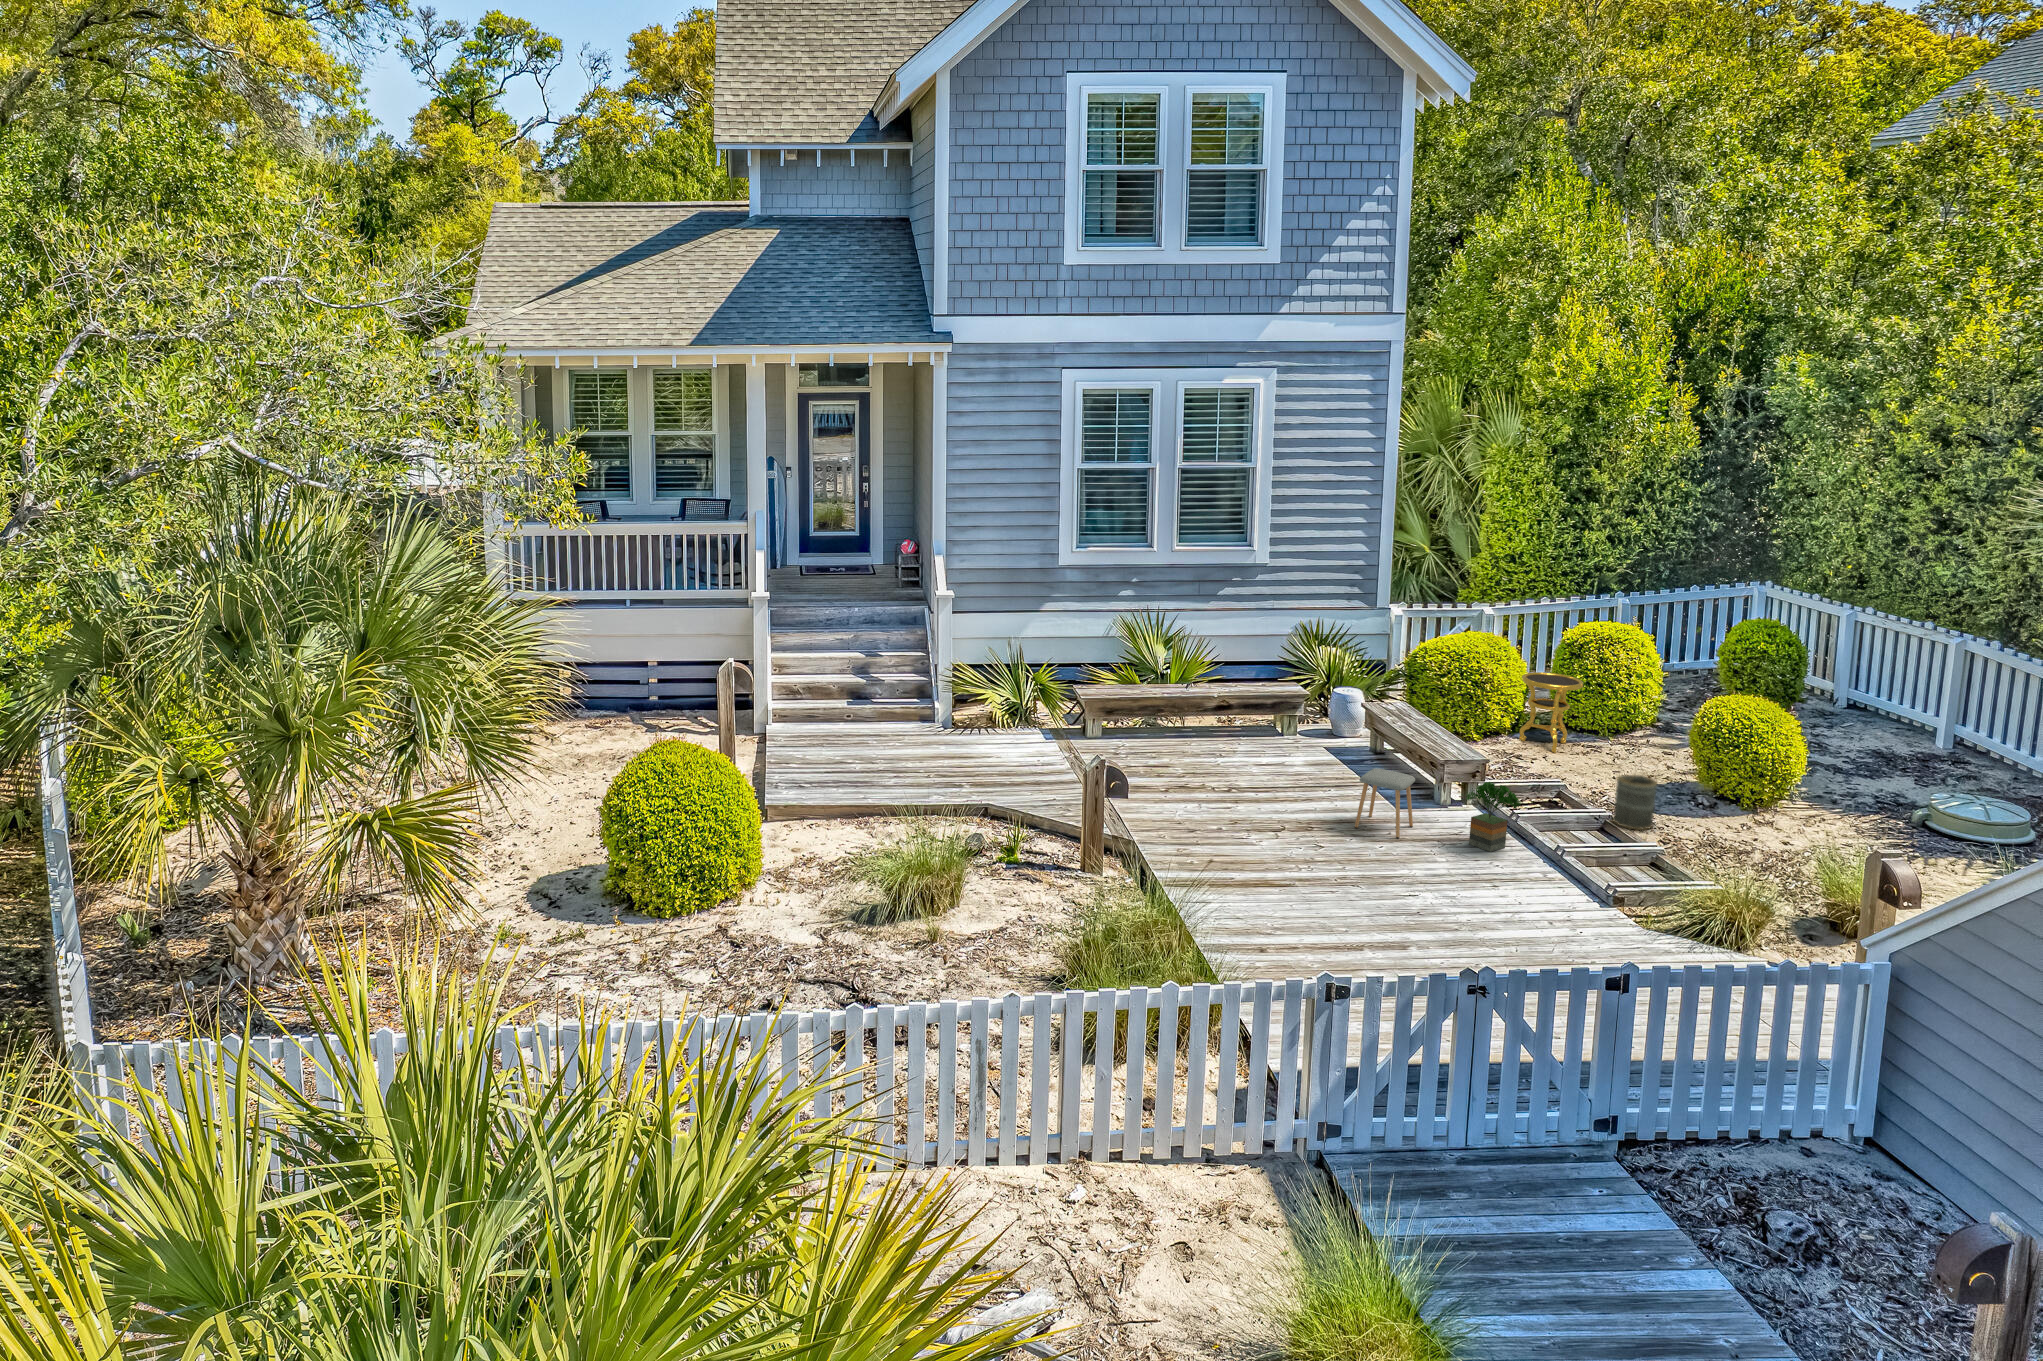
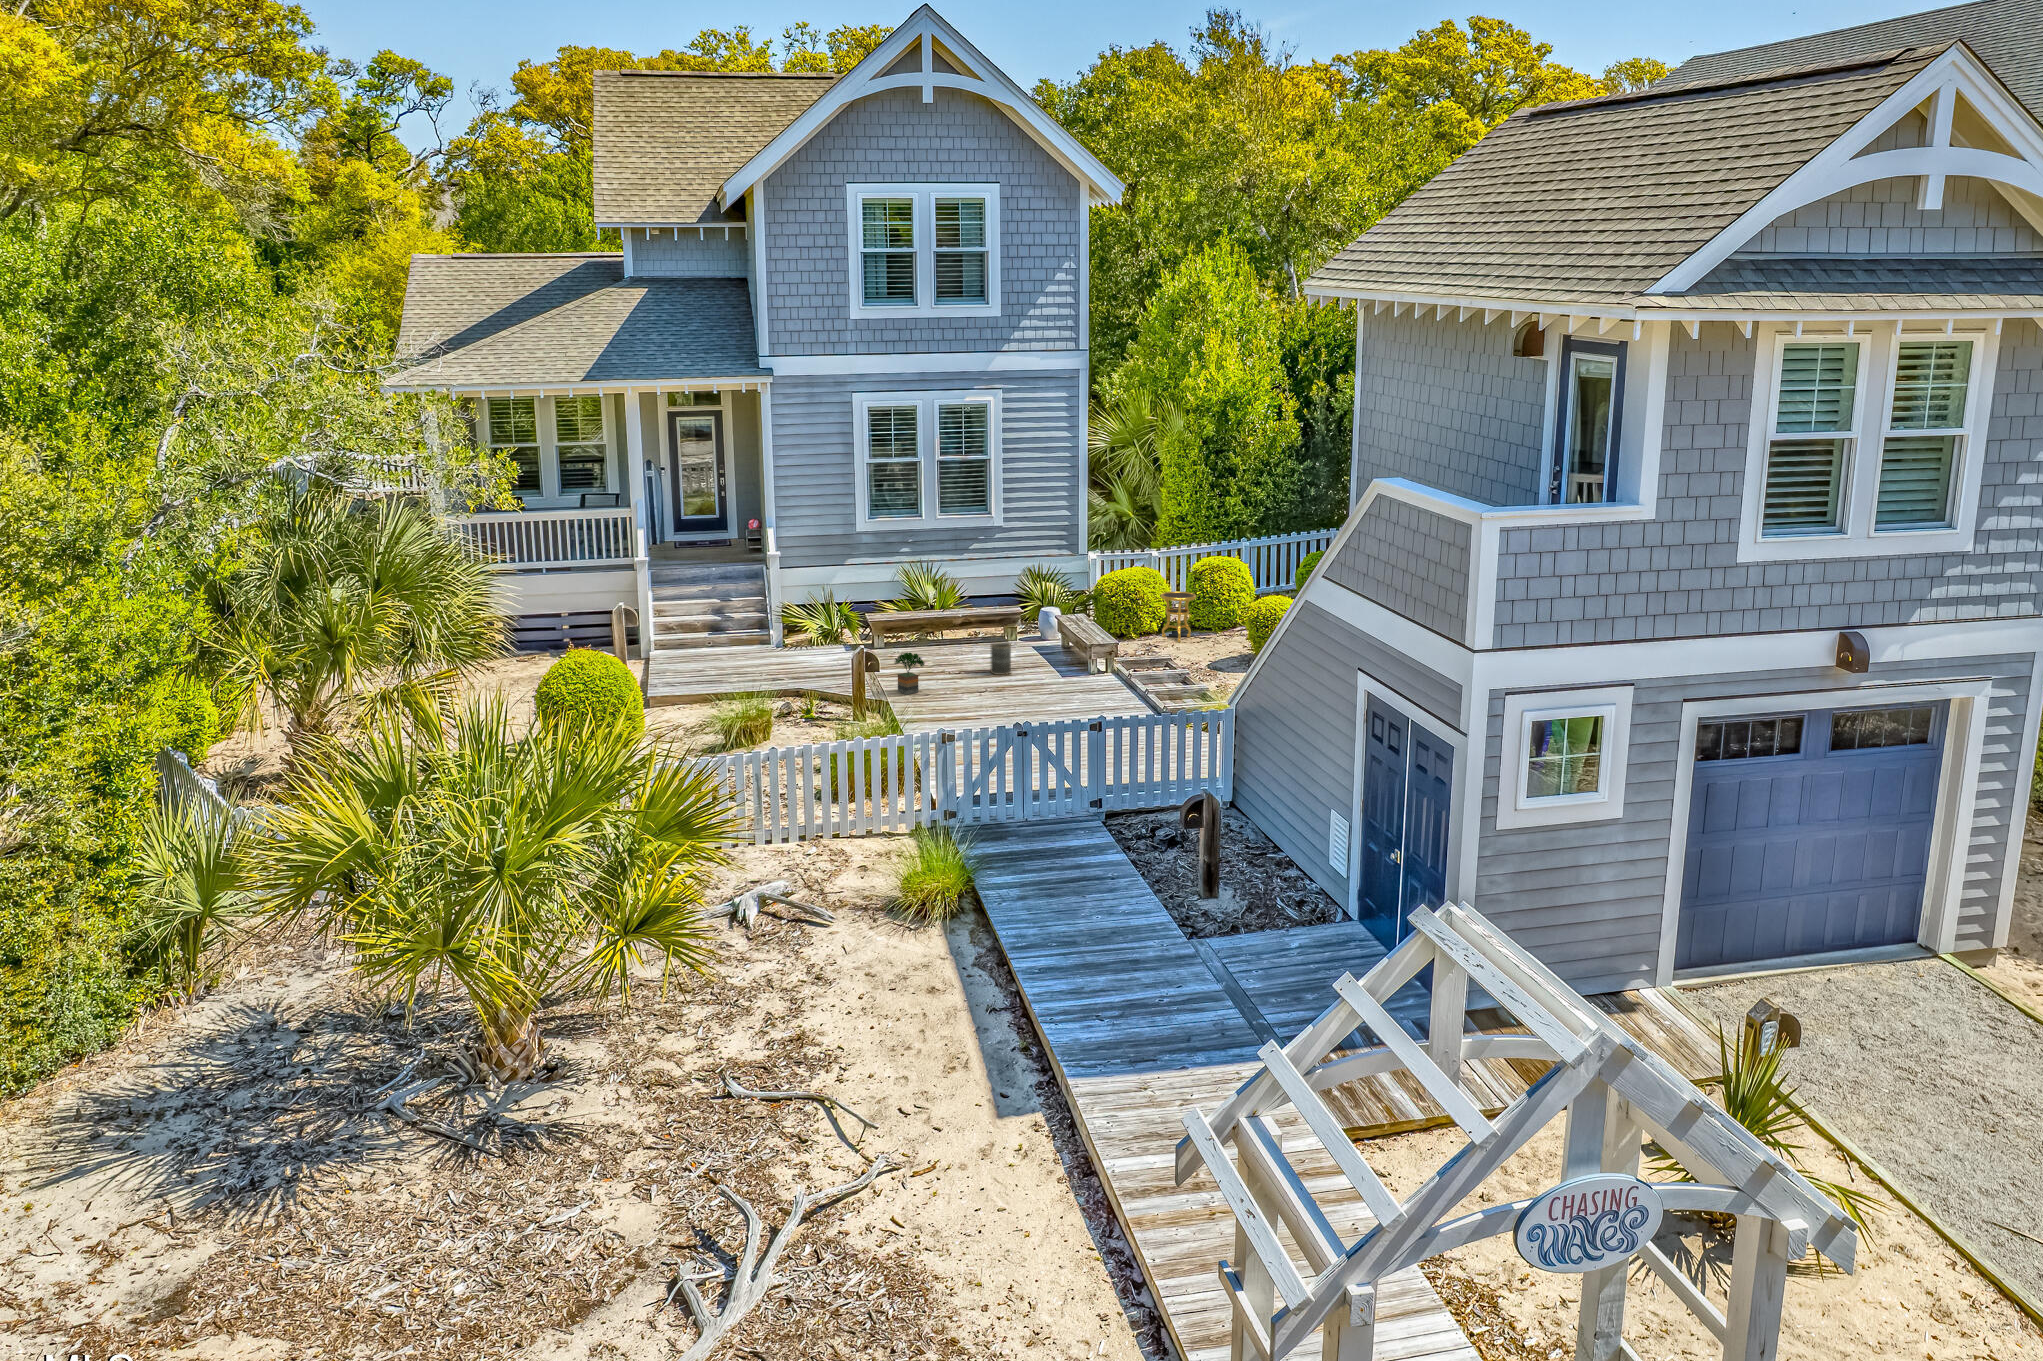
basket: present [1613,758,1657,830] -> present [990,642,1011,675]
stool: present [1355,768,1415,838] -> none [1029,649,1065,689]
potted tree: present [1466,782,1520,852] -> present [895,652,925,694]

